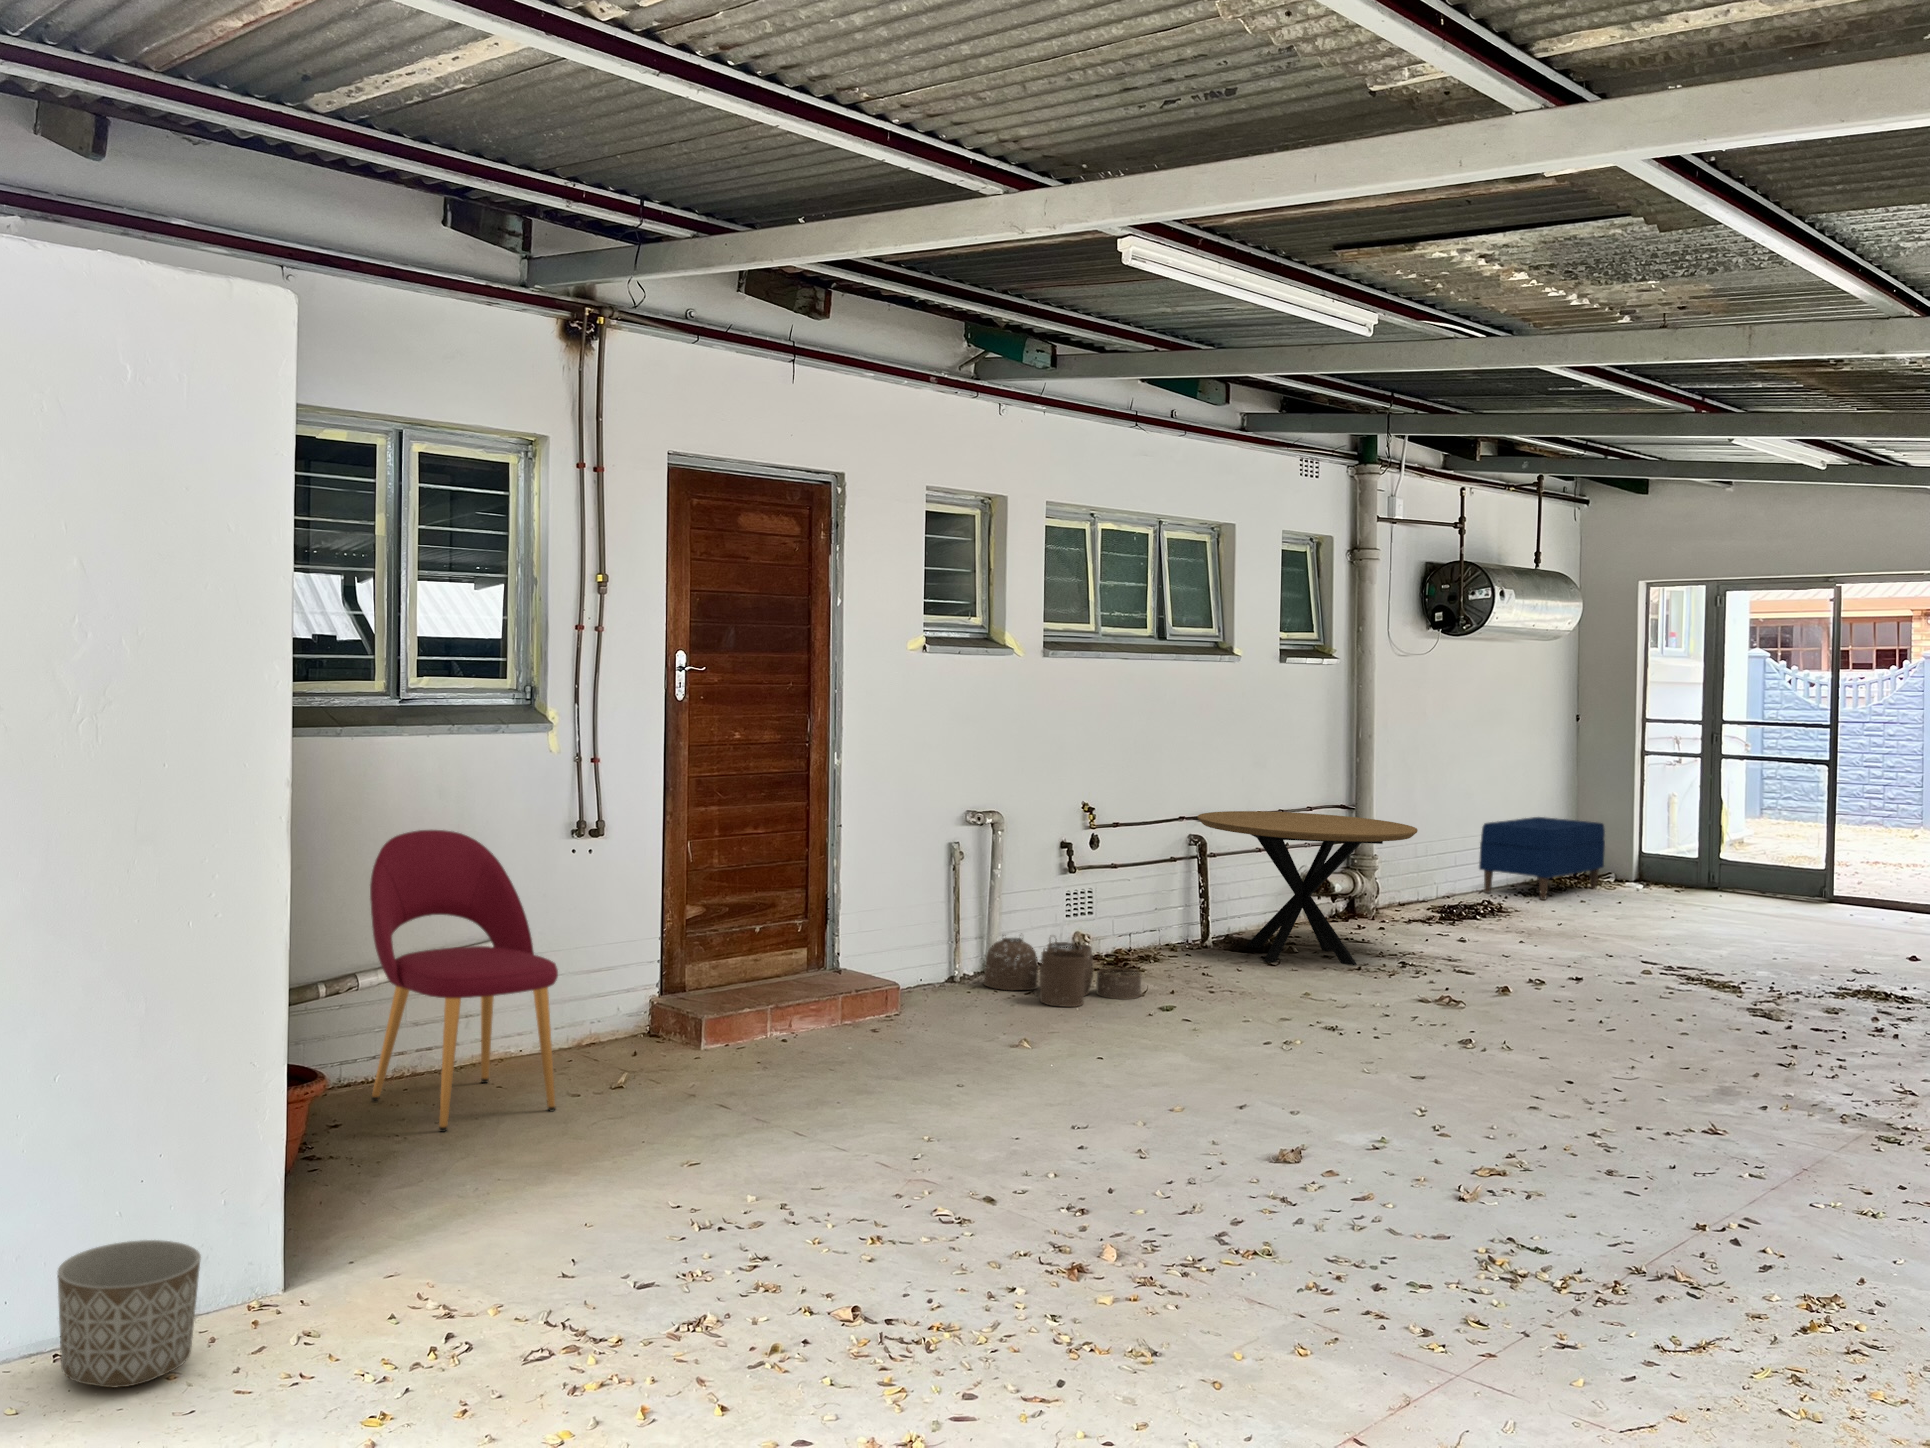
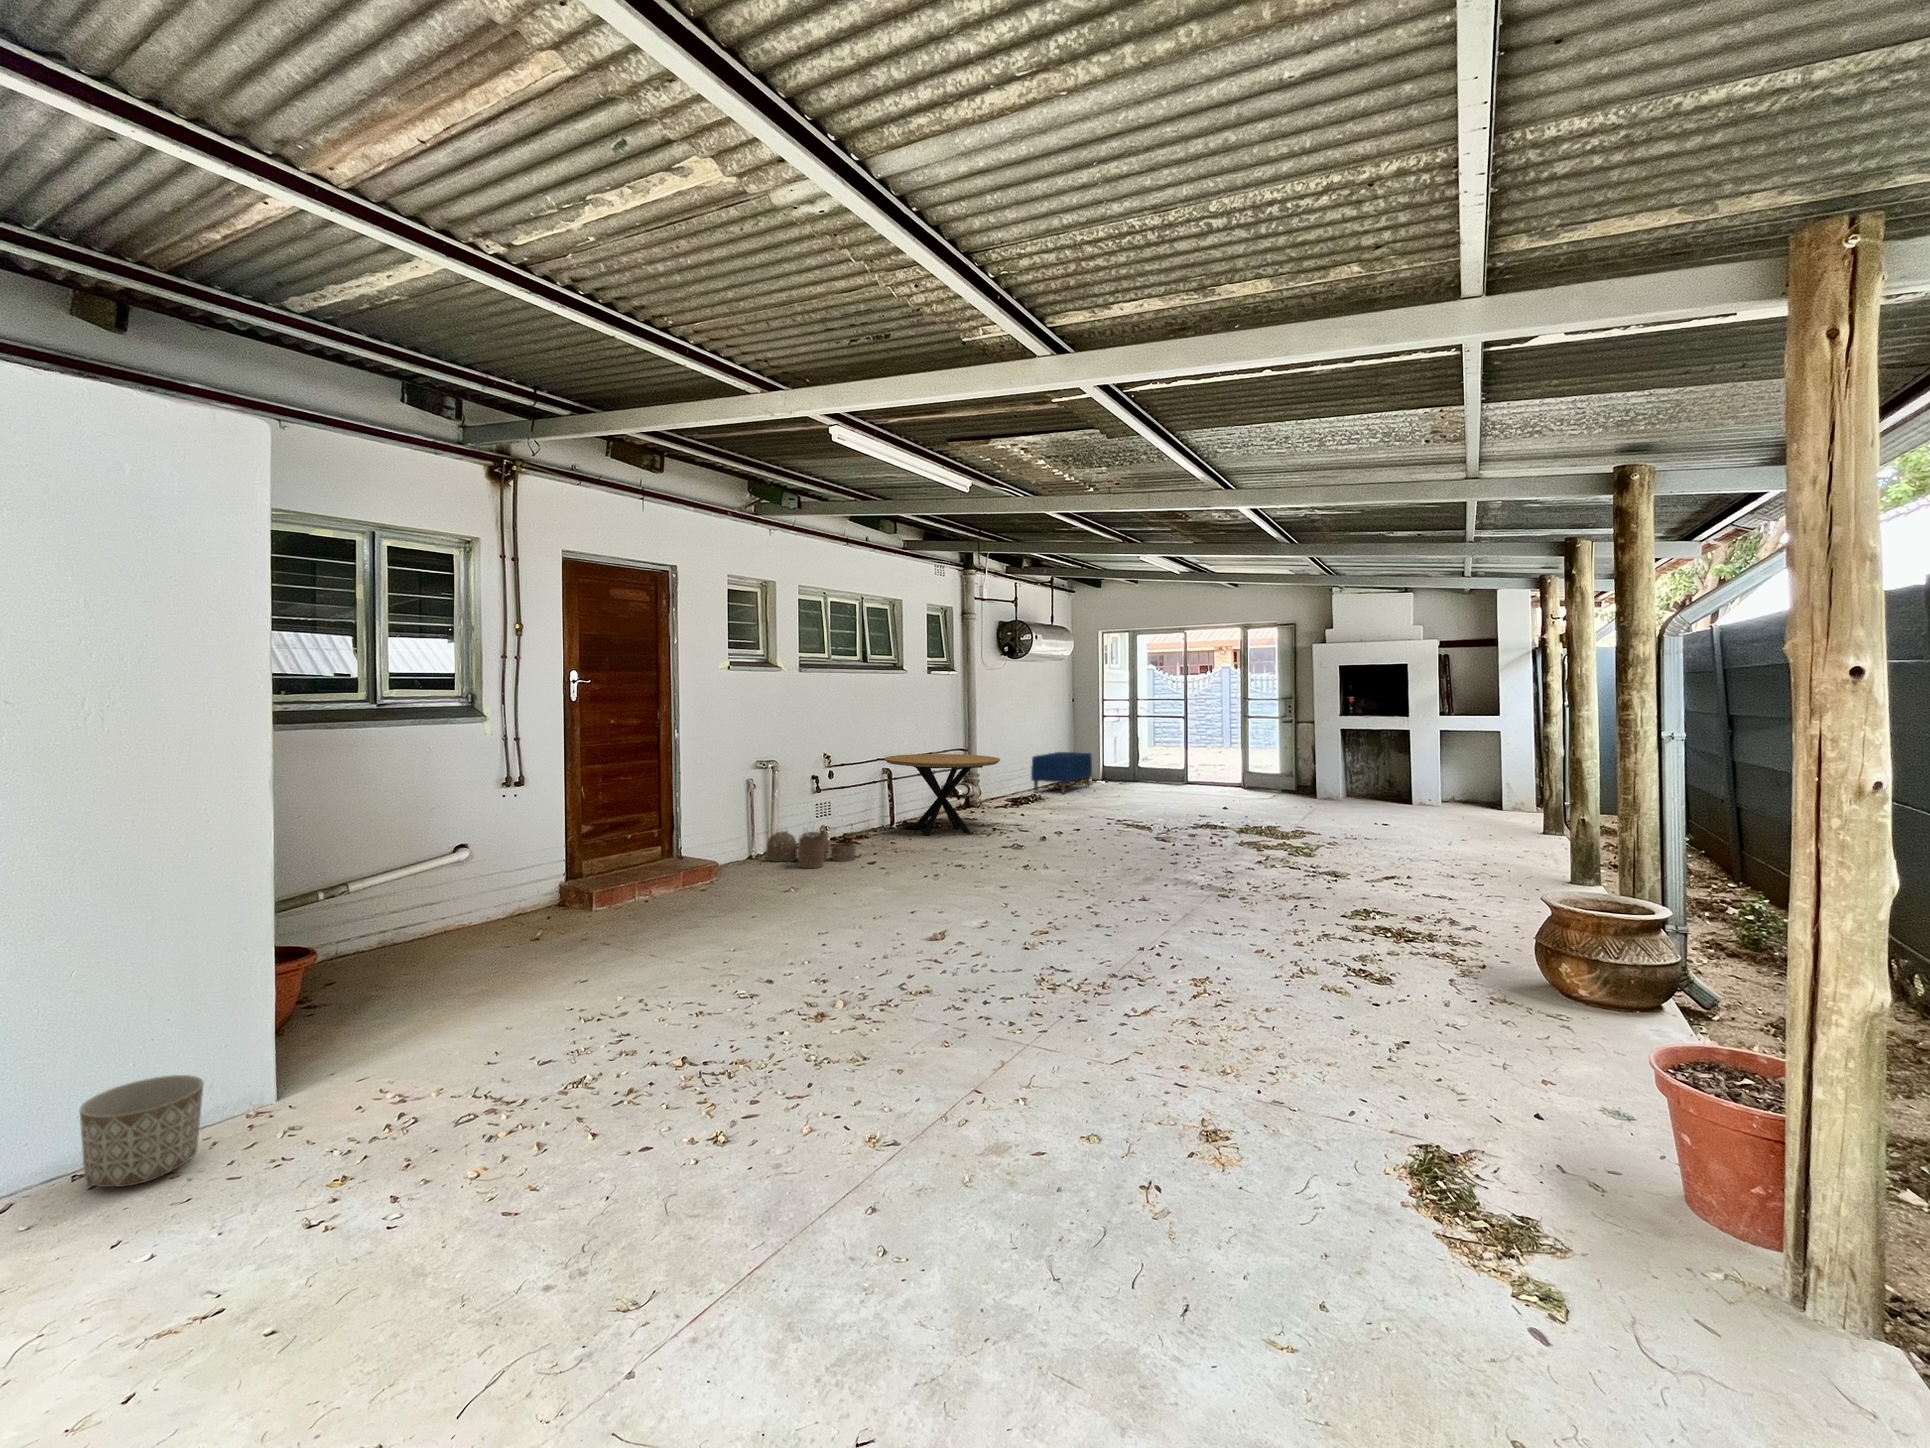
dining chair: present [370,830,558,1132] -> none [356,786,491,978]

